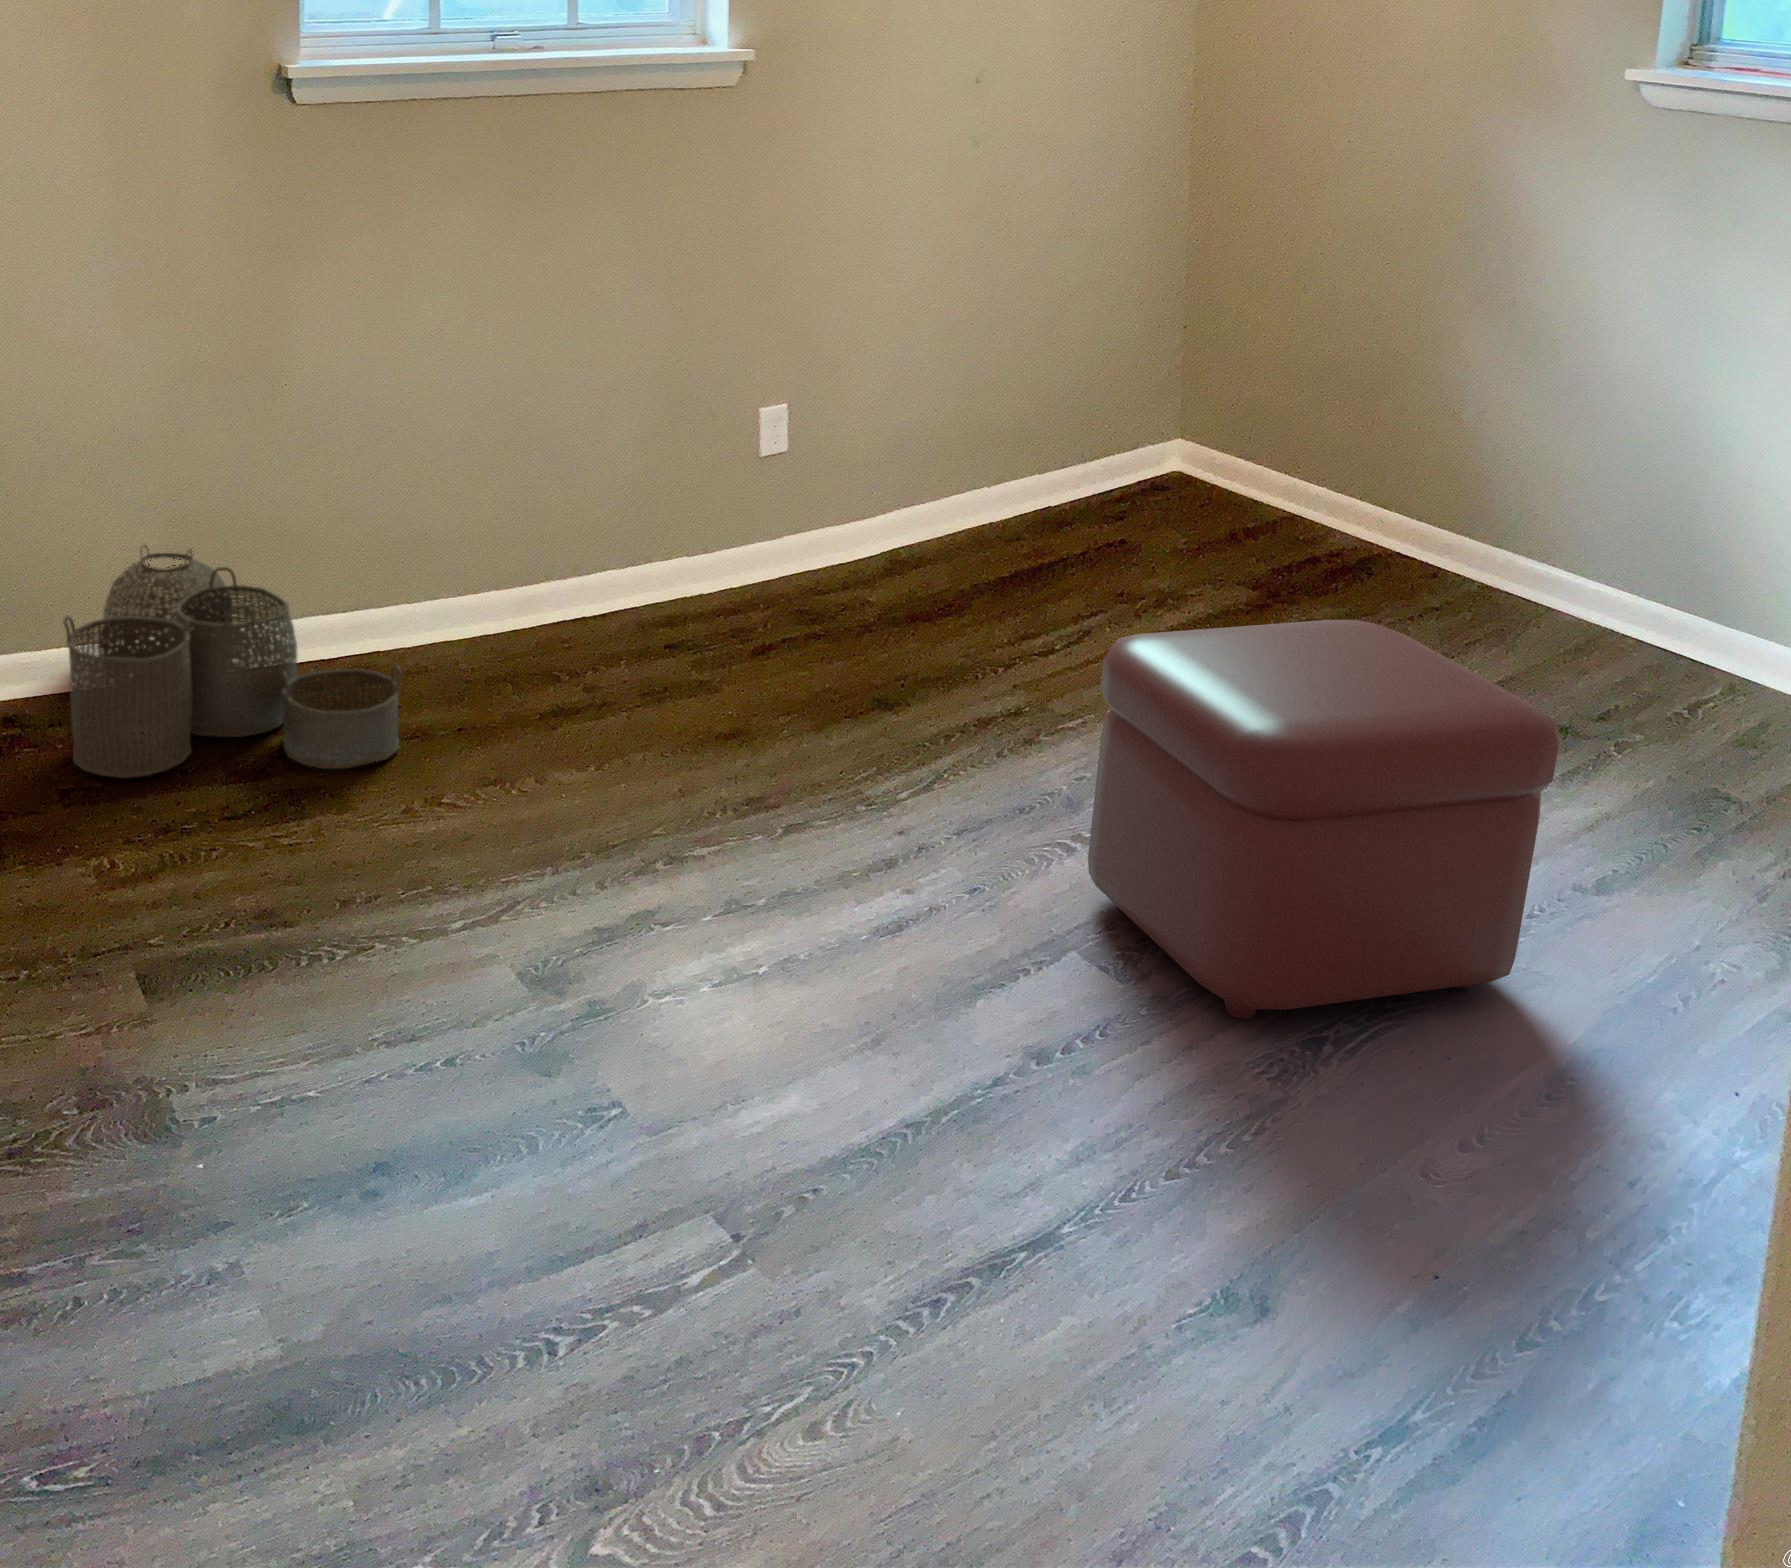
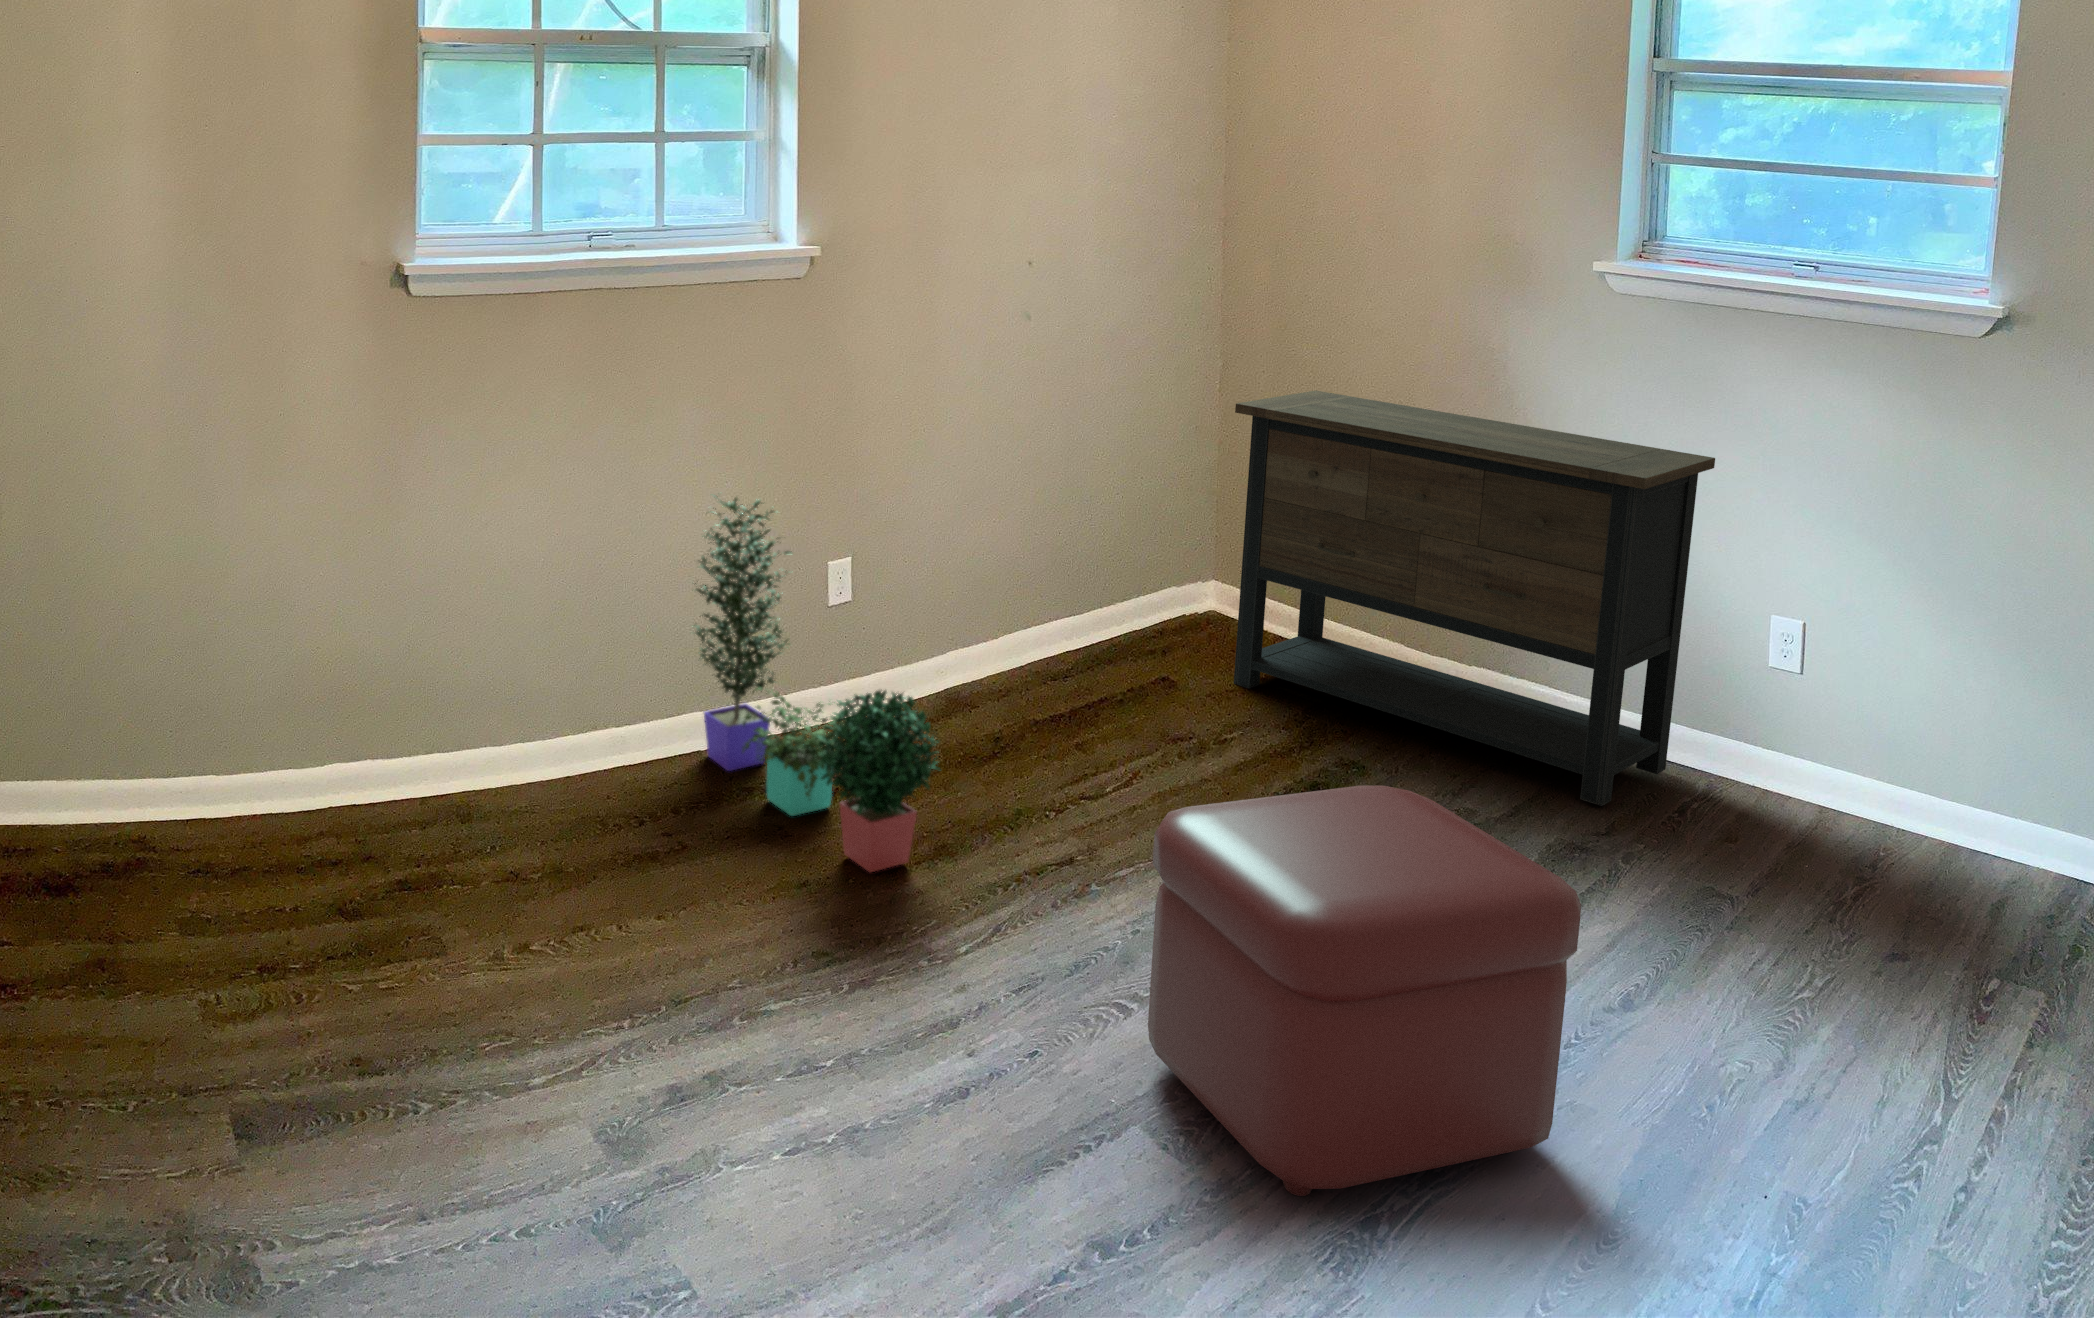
dresser: none [1192,216,1759,672] -> present [1234,391,1715,806]
potted plant: none [595,312,871,713] -> present [694,496,940,872]
woven basket: present [64,545,402,778] -> none [167,725,498,967]

